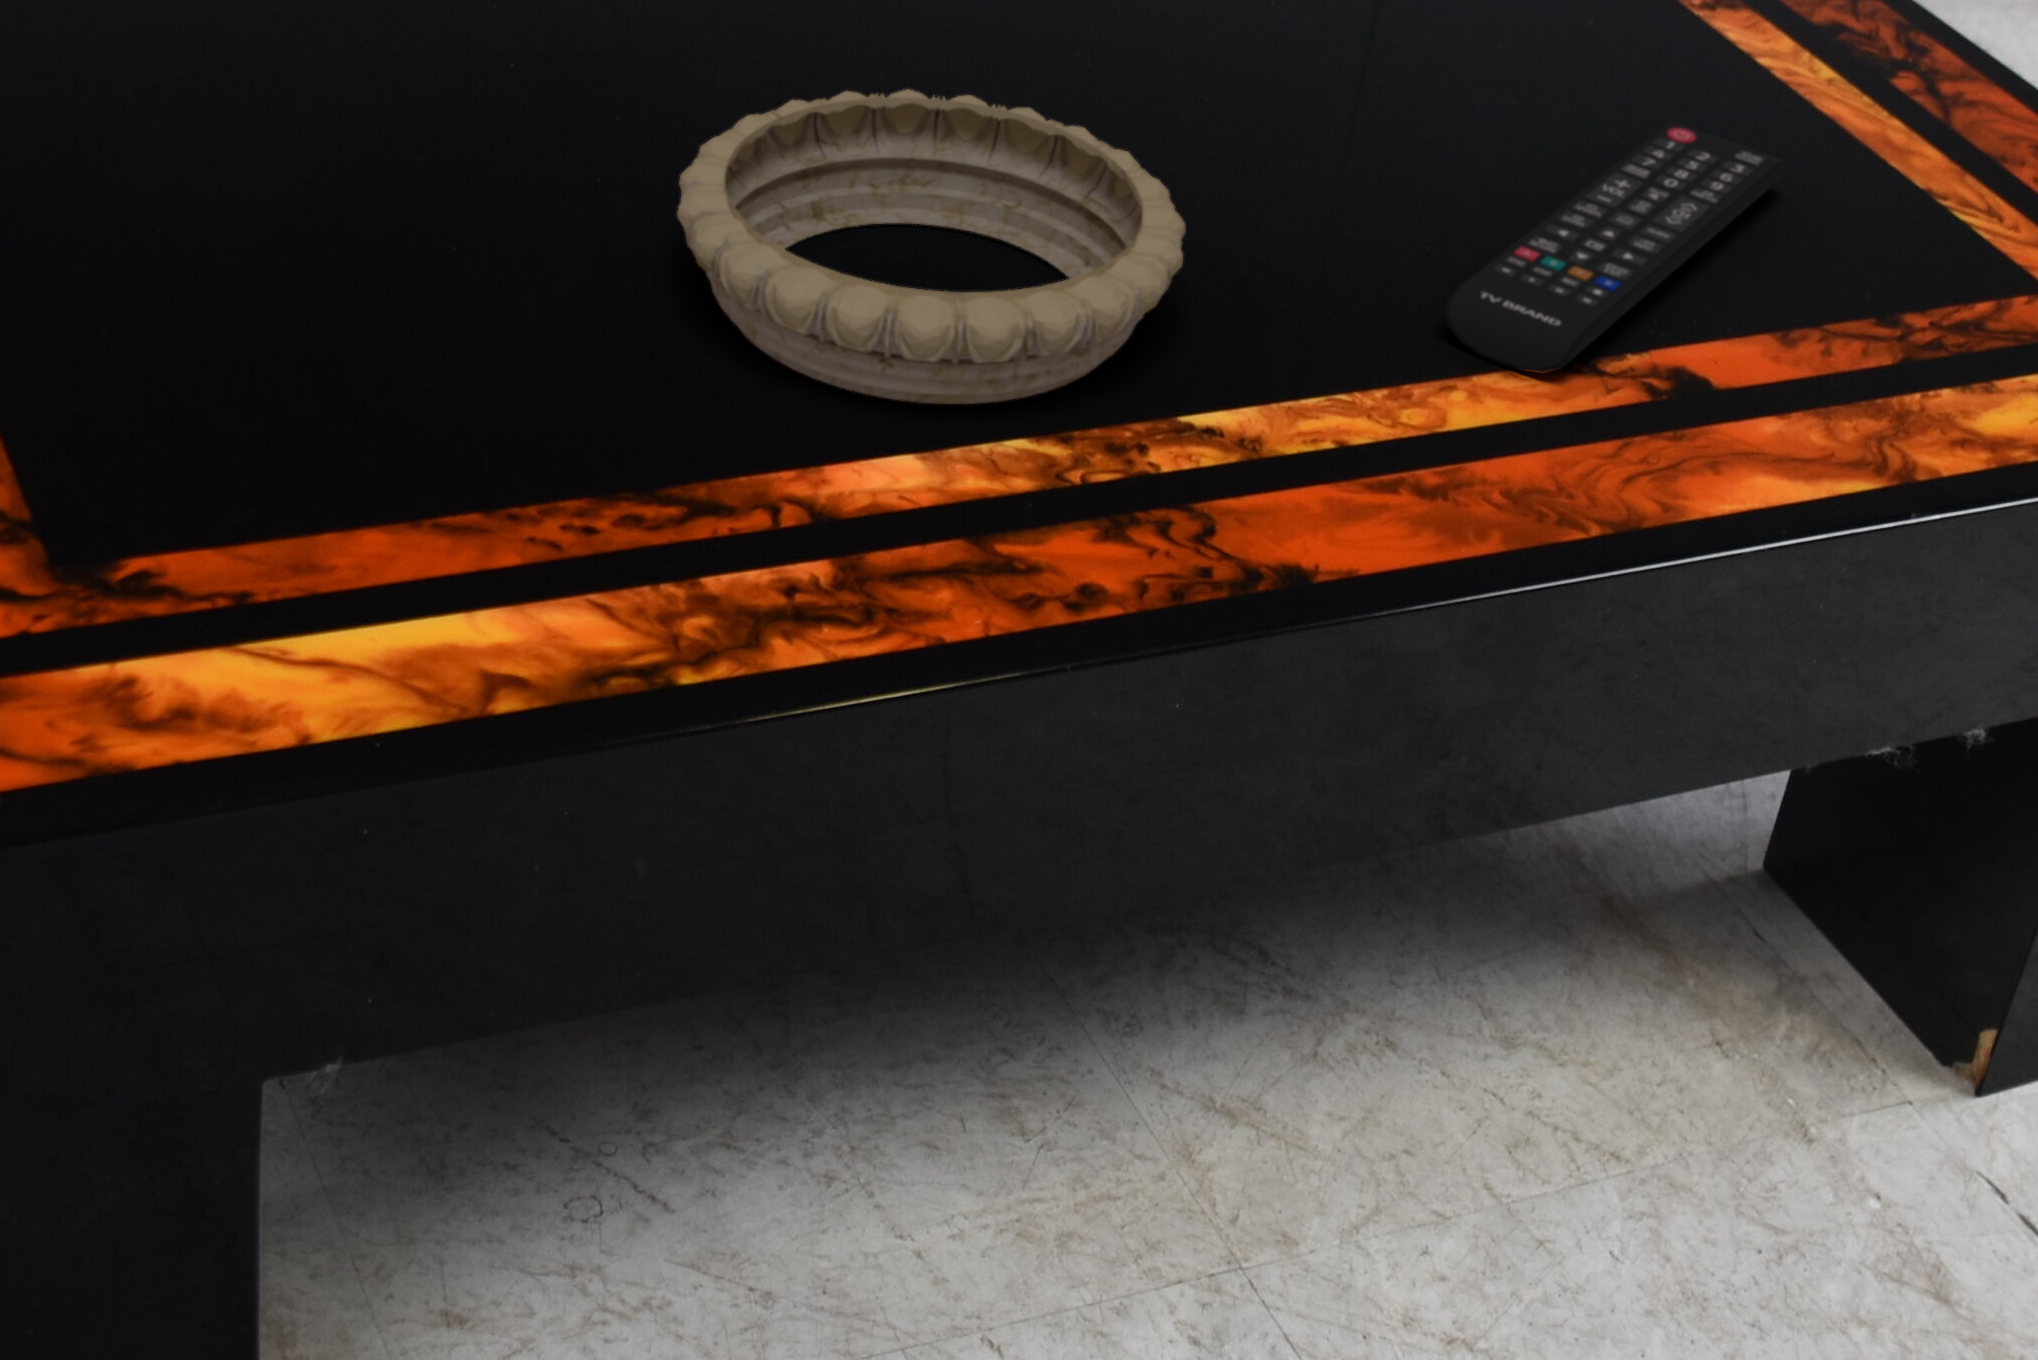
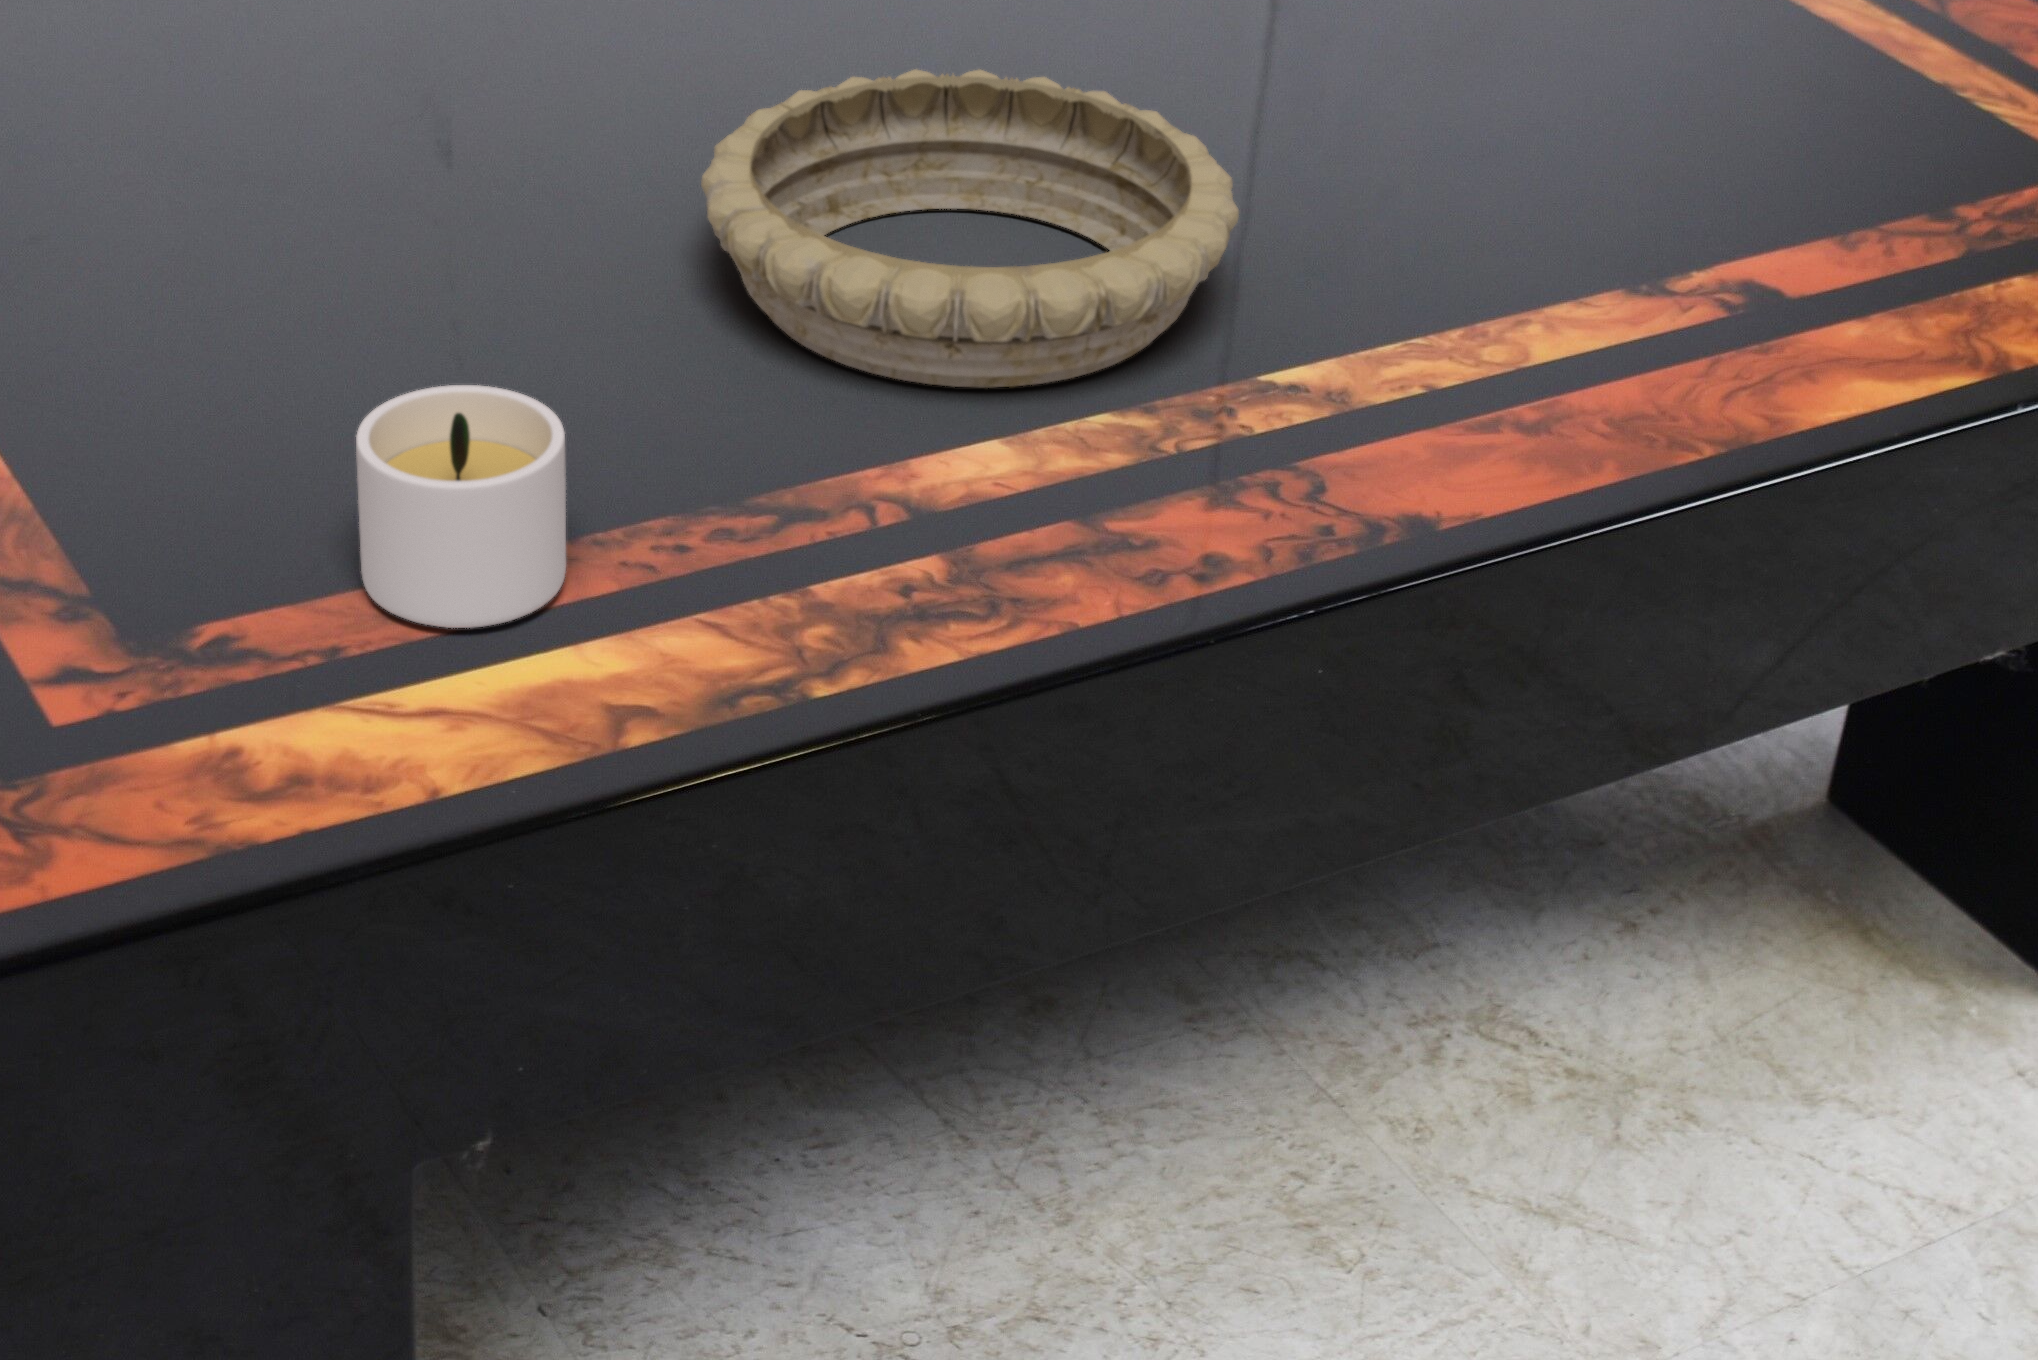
remote control: present [1444,122,1789,373] -> none [1503,37,1811,300]
candle: none [282,357,573,587] -> present [356,385,566,628]

